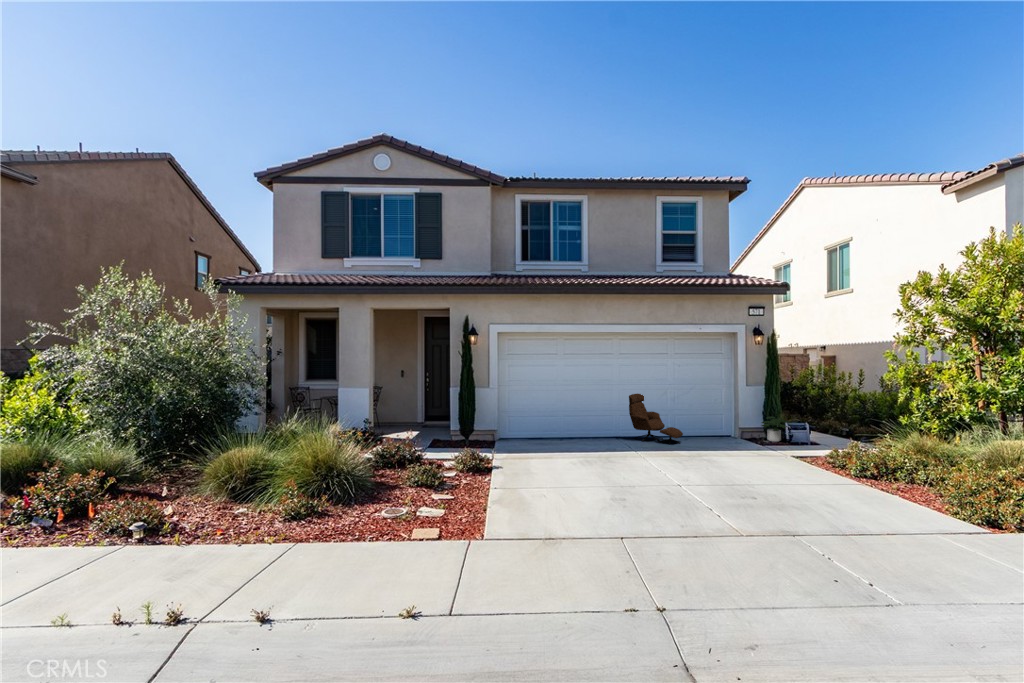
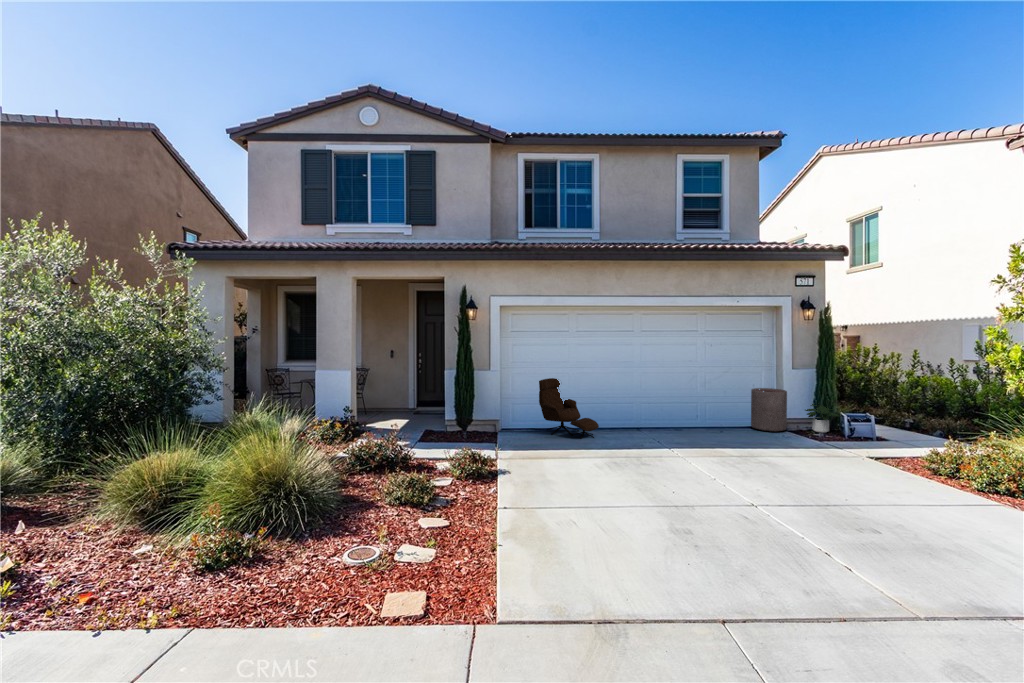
lounge chair: present [629,394,683,445] -> present [539,378,599,439]
trash can: none [715,403,745,441] -> present [751,388,787,432]

